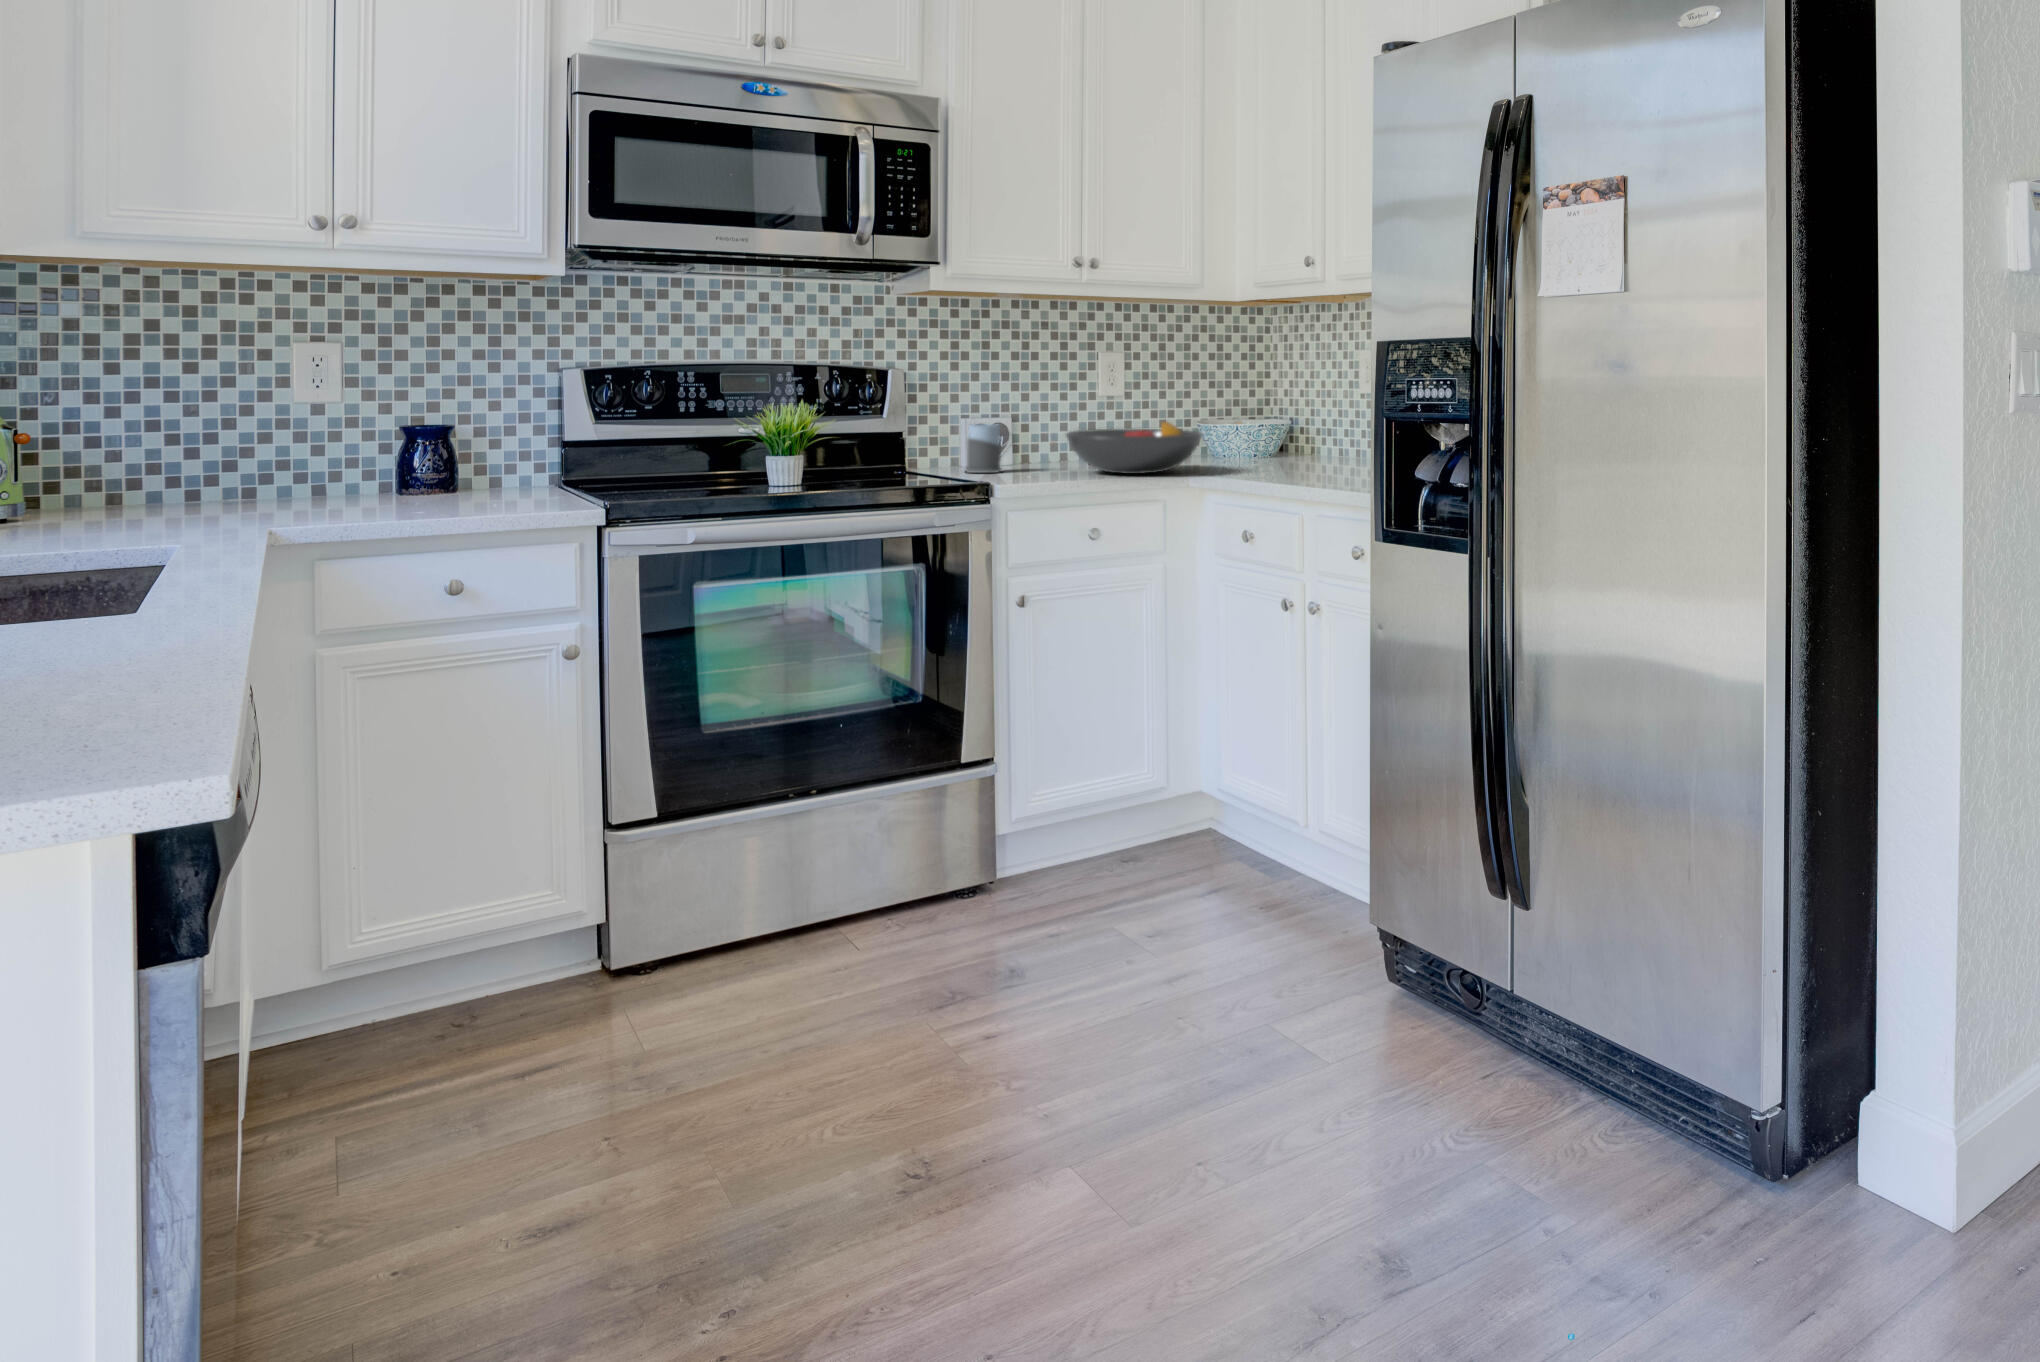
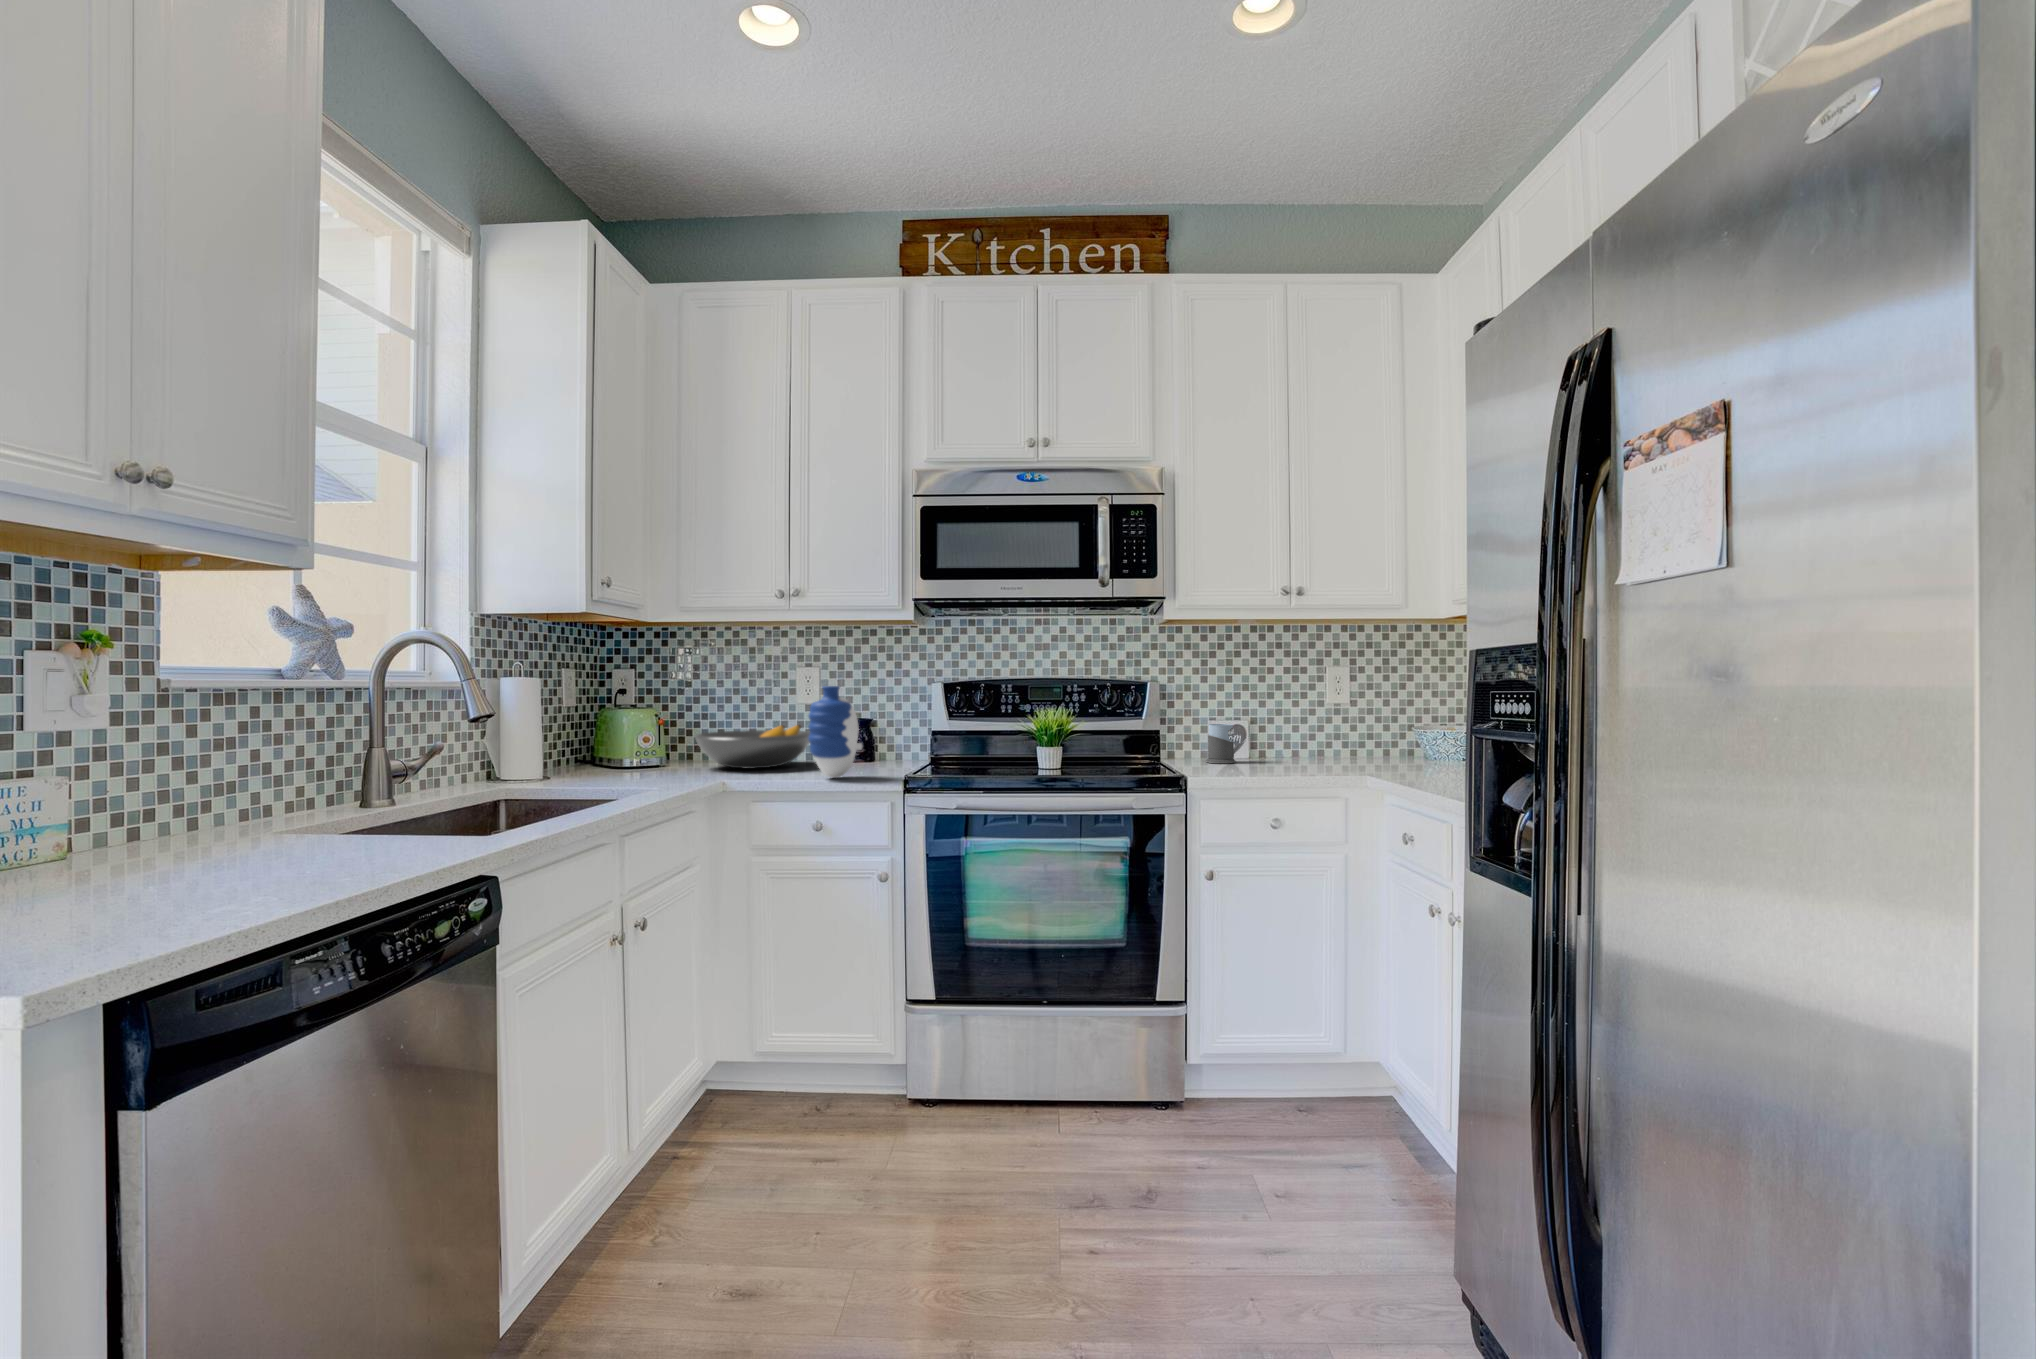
vase: none [440,377,530,515] -> present [809,686,862,778]
fruit bowl: present [1066,421,1202,474] -> present [695,725,810,769]

